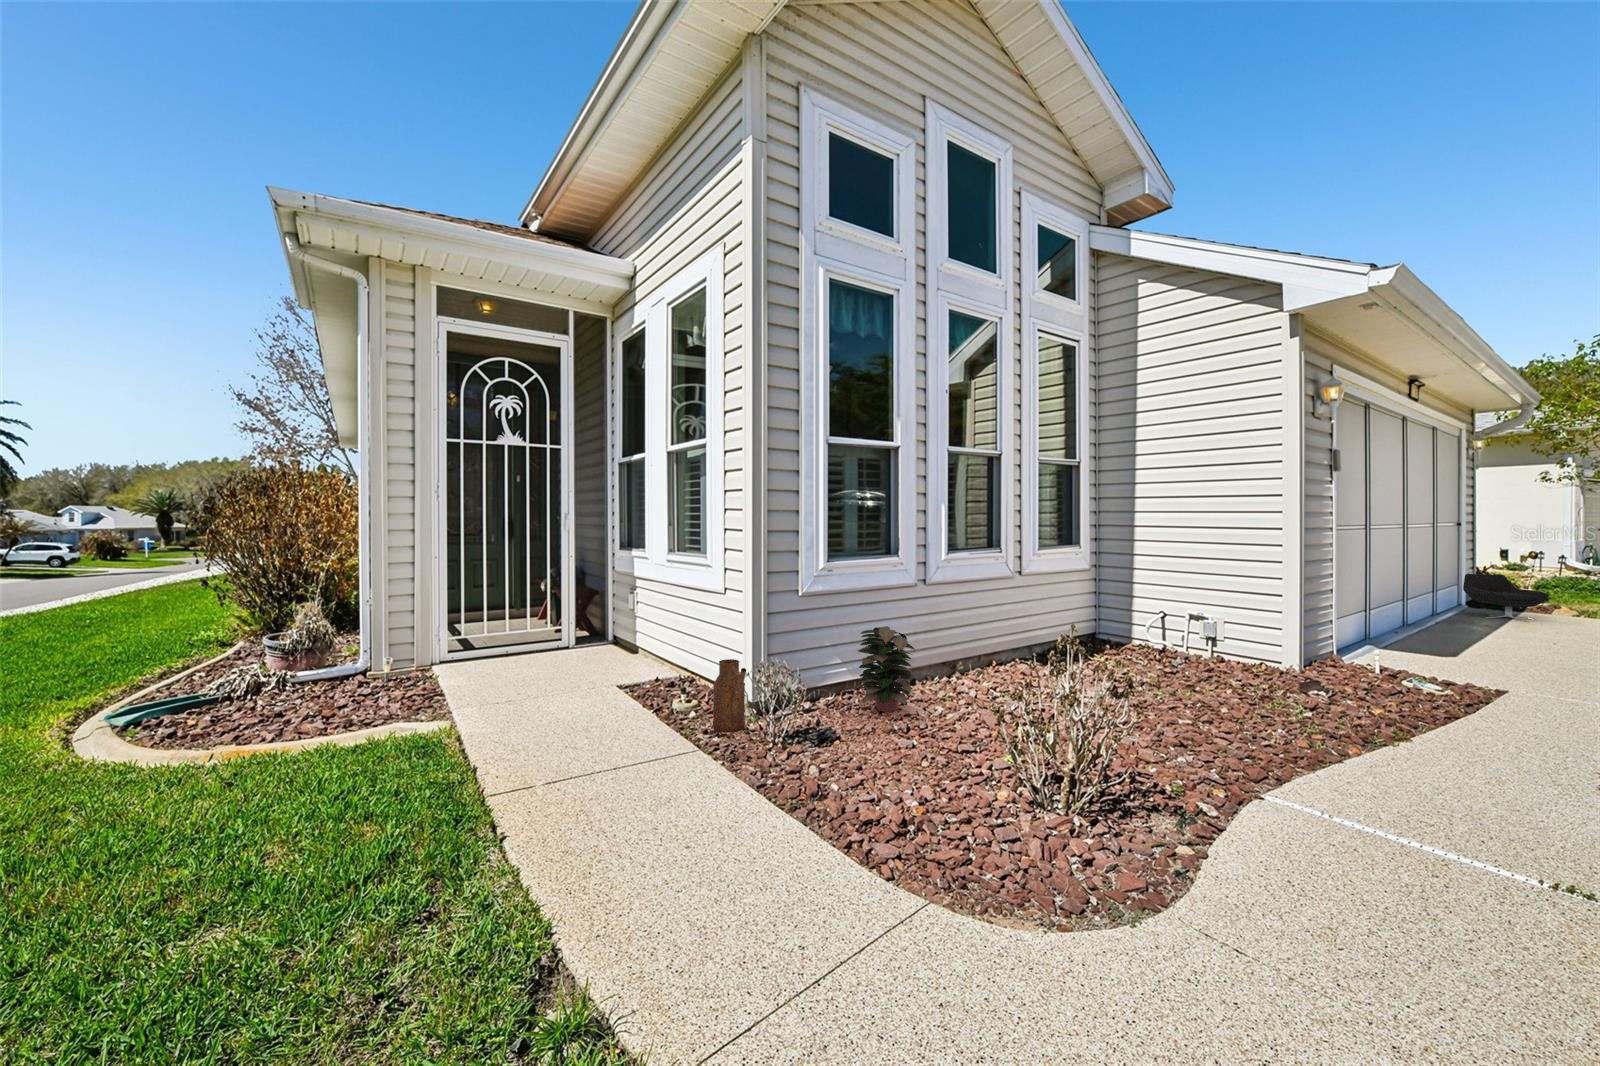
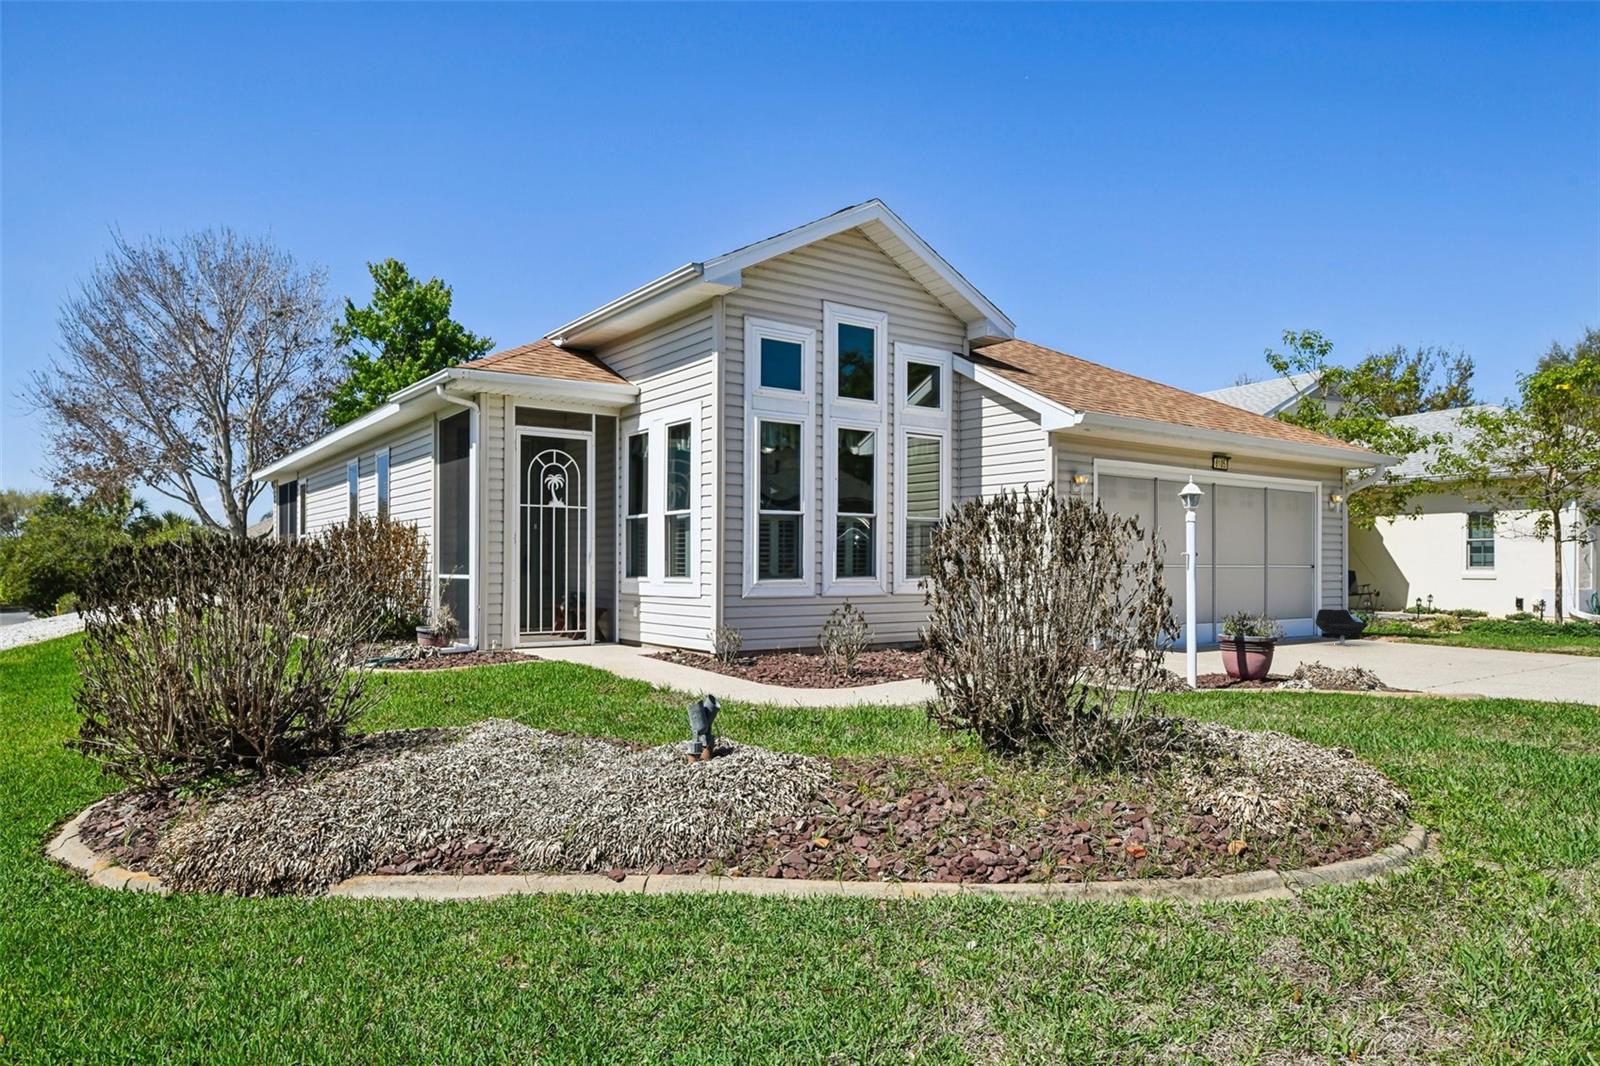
decorative plant: present [857,626,915,712] -> none [775,618,808,666]
watering can: present [713,659,746,732] -> none [692,631,711,668]

